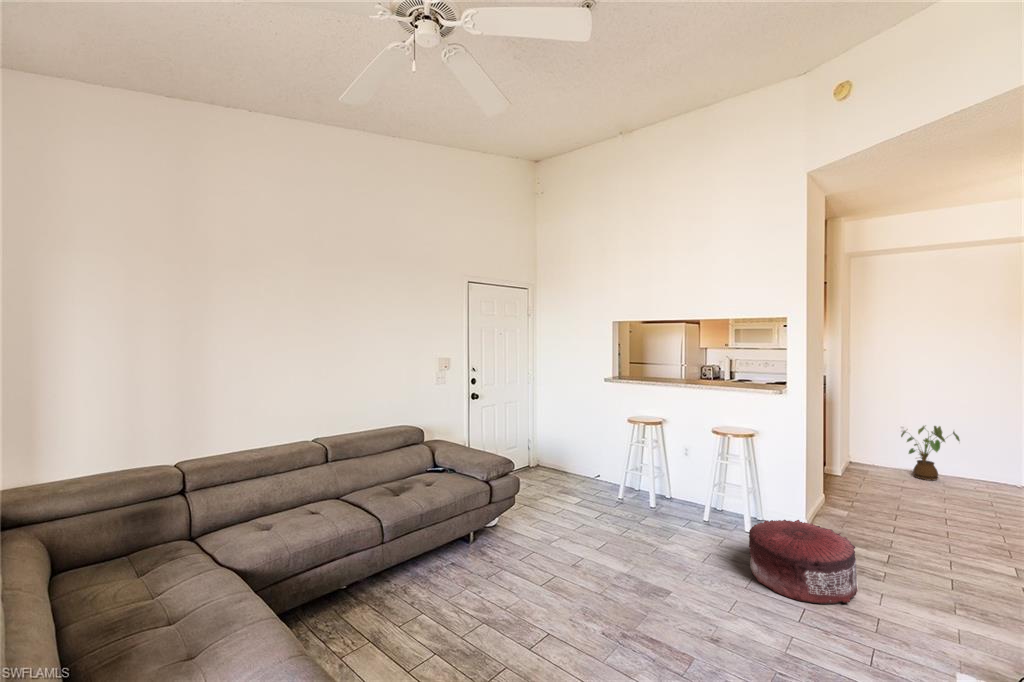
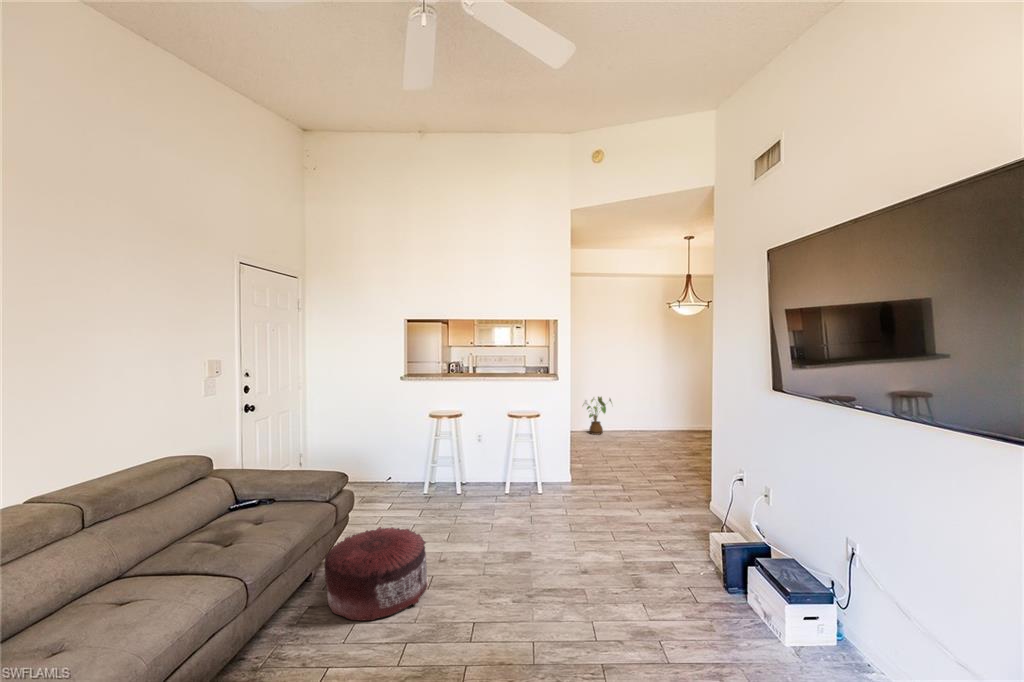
pouf: present [749,520,858,604] -> present [324,527,428,621]

